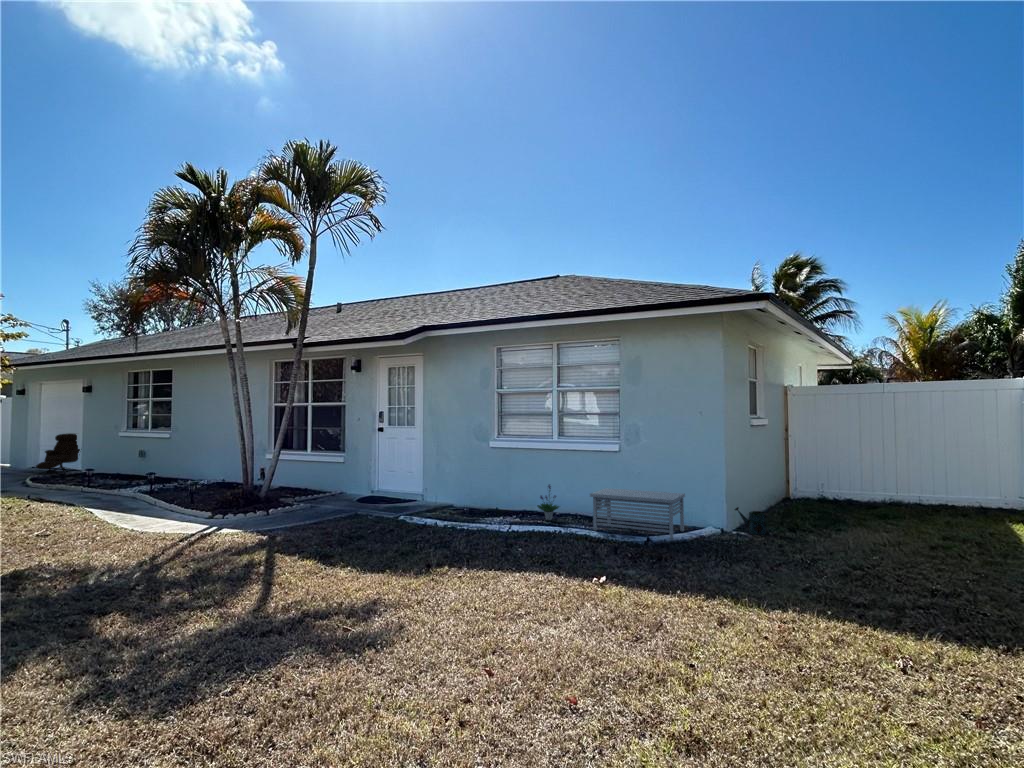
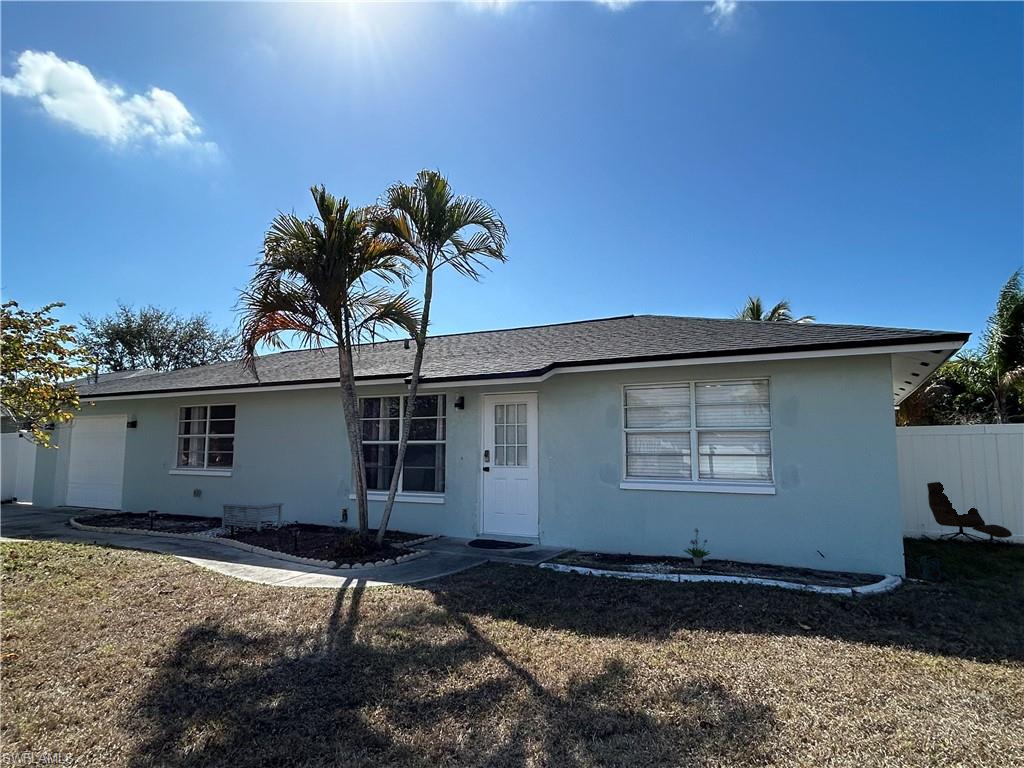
lounge chair: present [36,433,80,473] -> present [927,482,1012,546]
storage bench: present [590,488,685,539] -> present [221,501,283,531]

